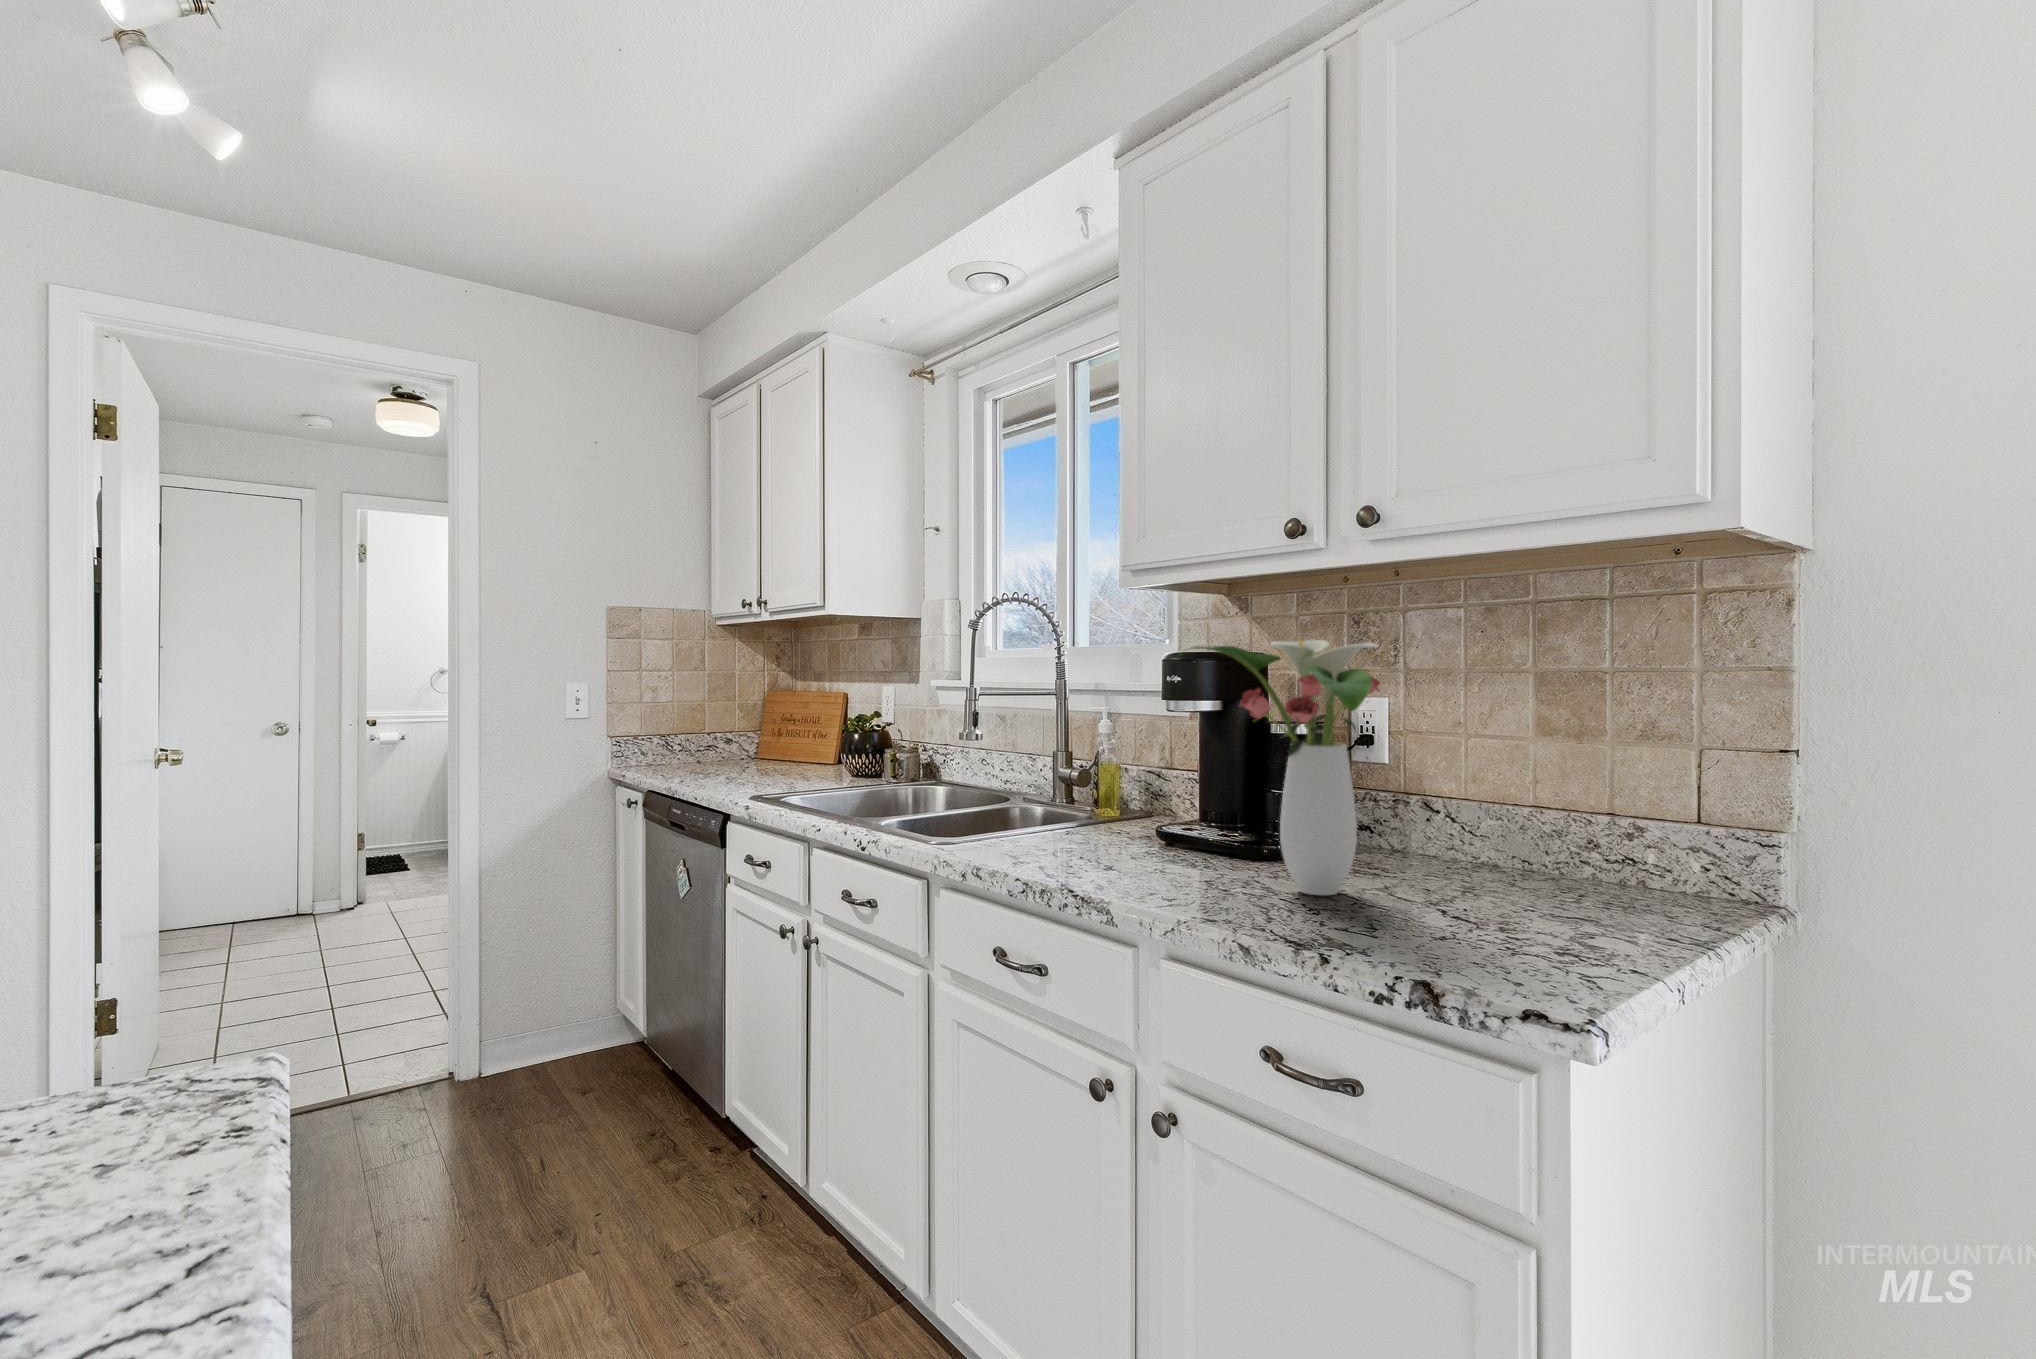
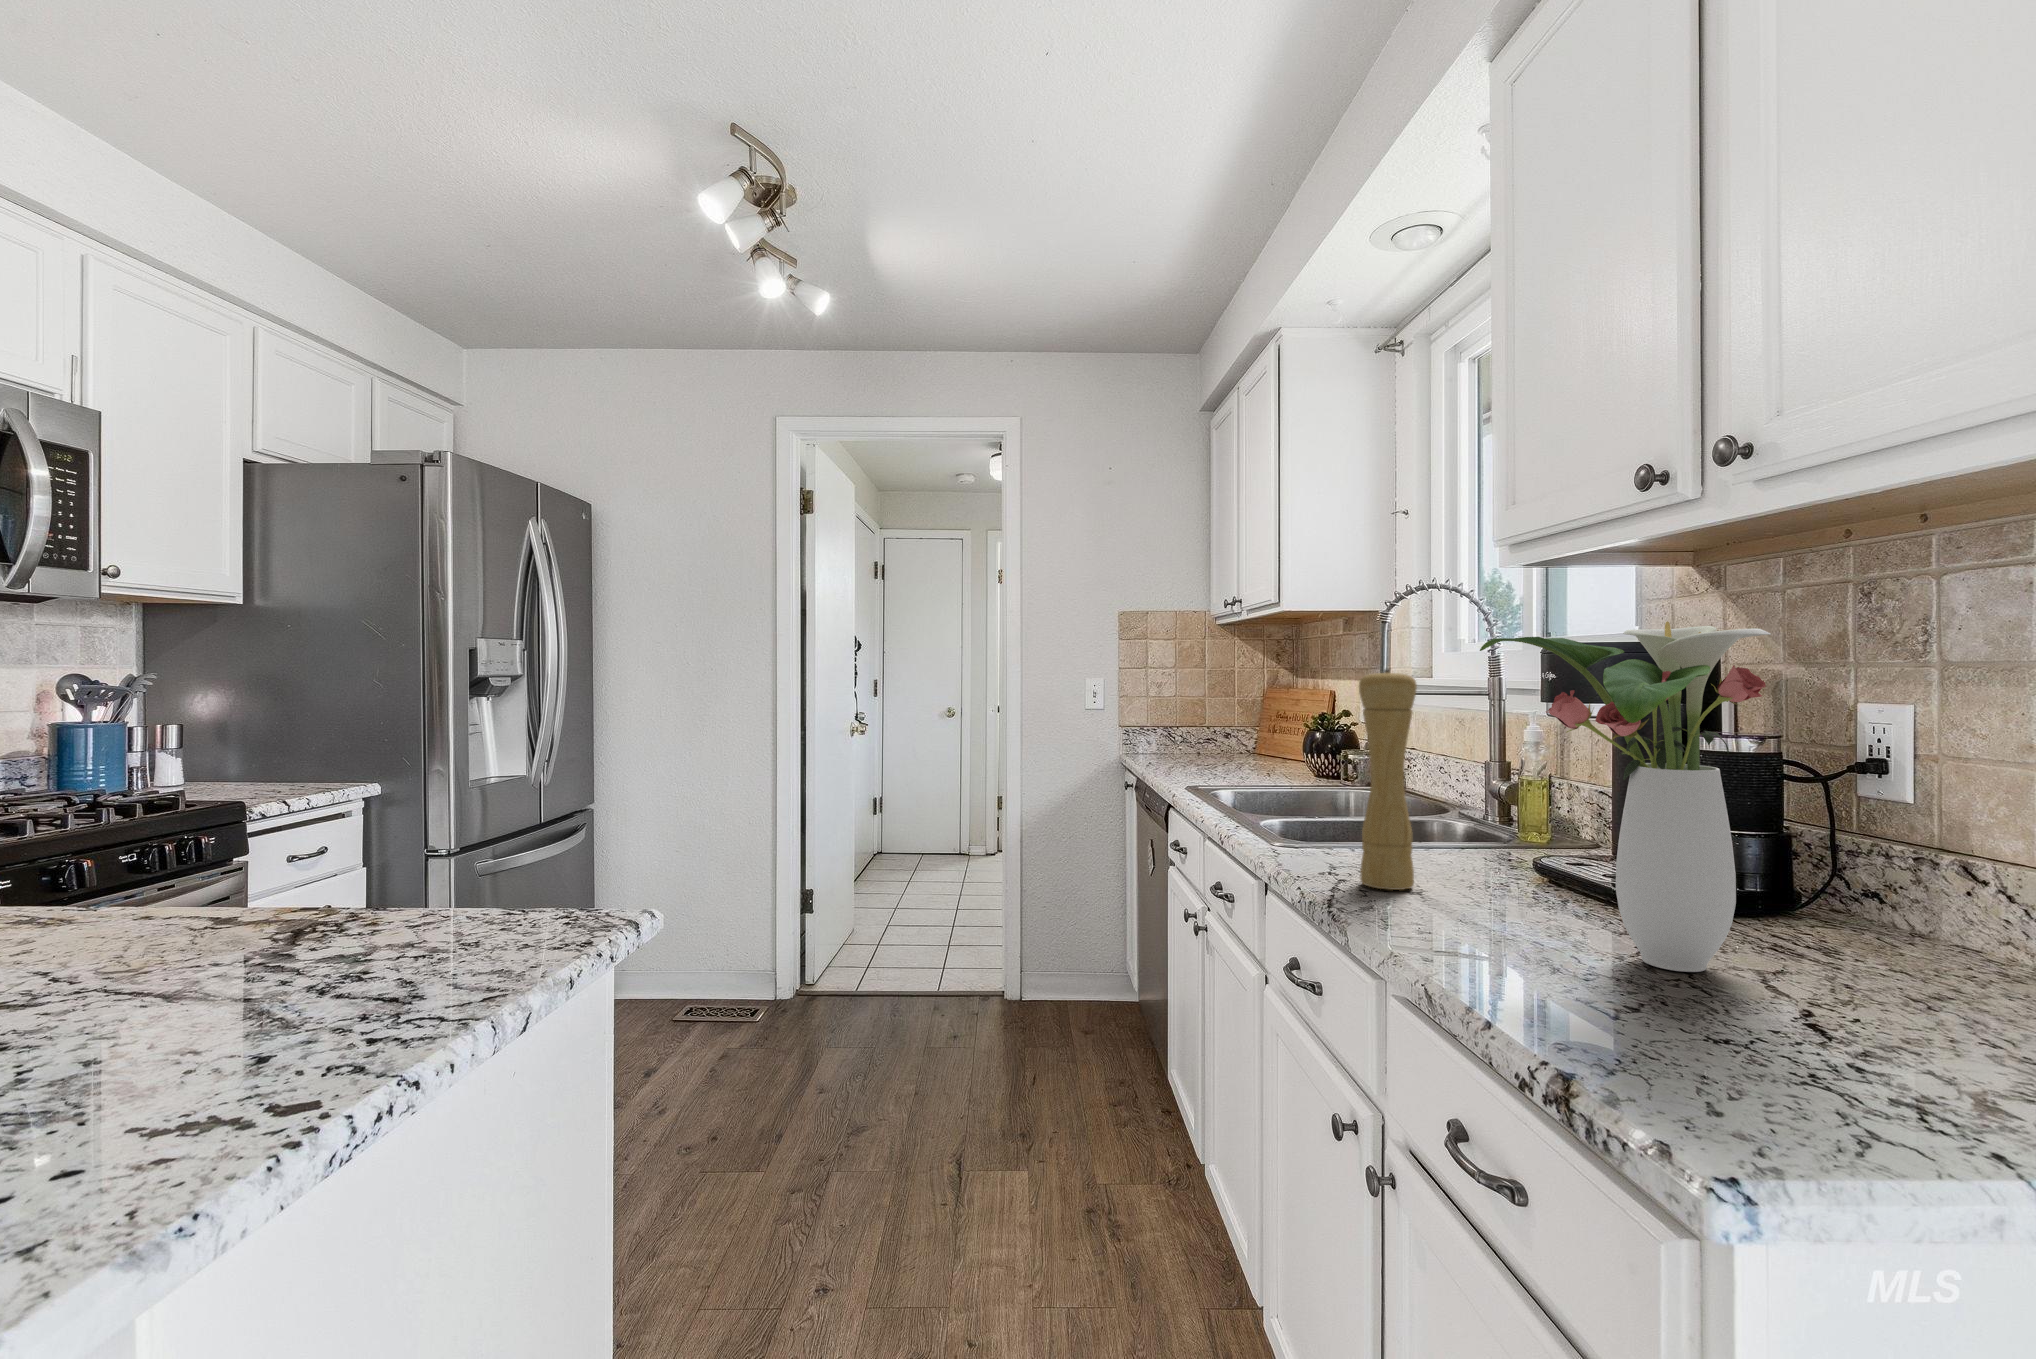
pepper mill: none [1041,672,1090,867] -> present [1359,669,1417,890]

